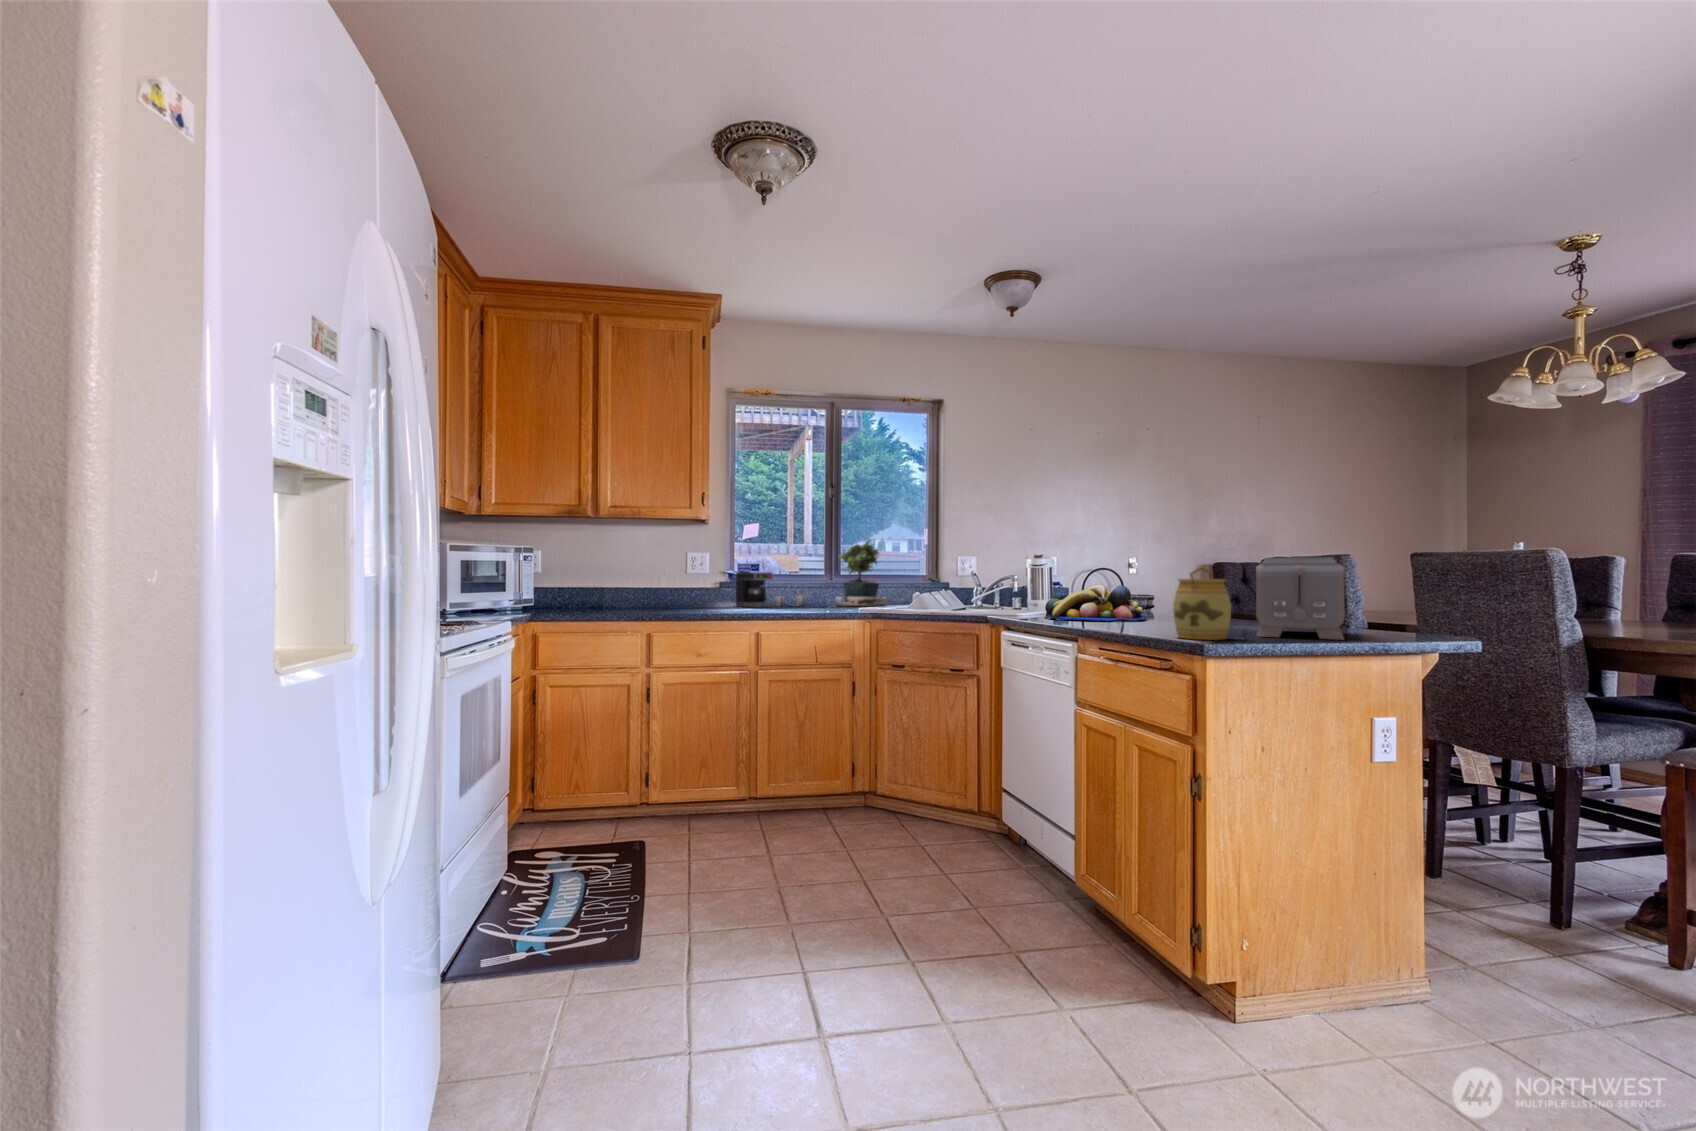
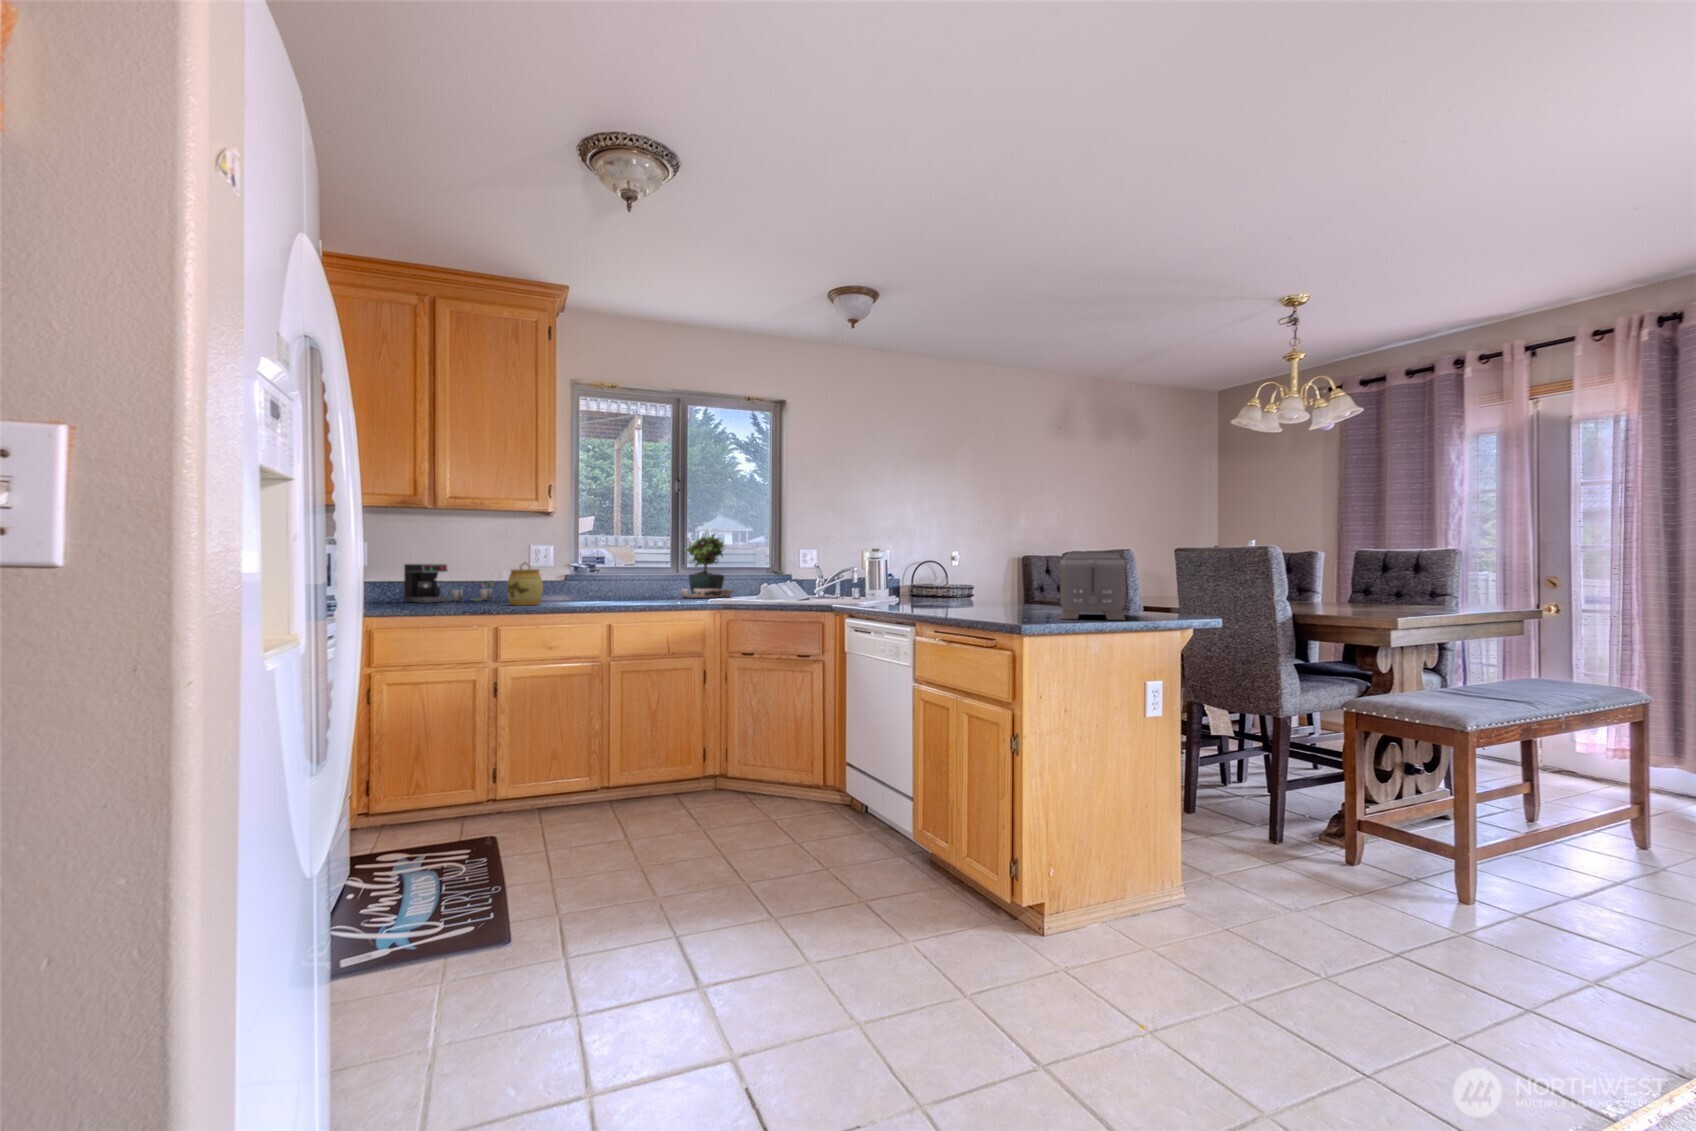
jar: present [1173,567,1231,640] -> present [507,562,543,605]
coffee maker: present [736,572,806,608] -> present [404,564,493,603]
fruit bowl: present [1044,584,1147,621] -> none [884,576,972,608]

